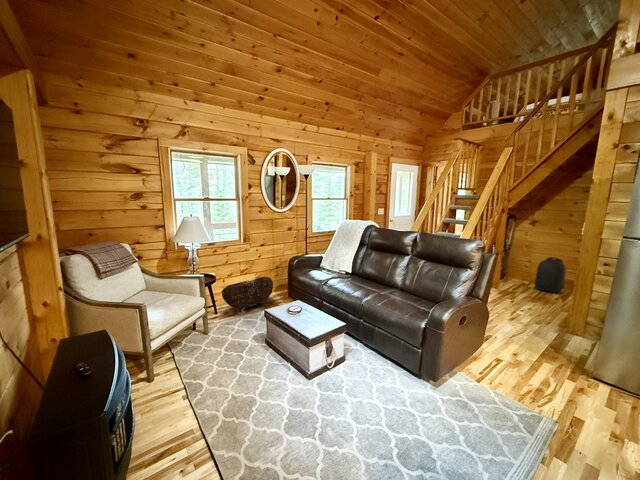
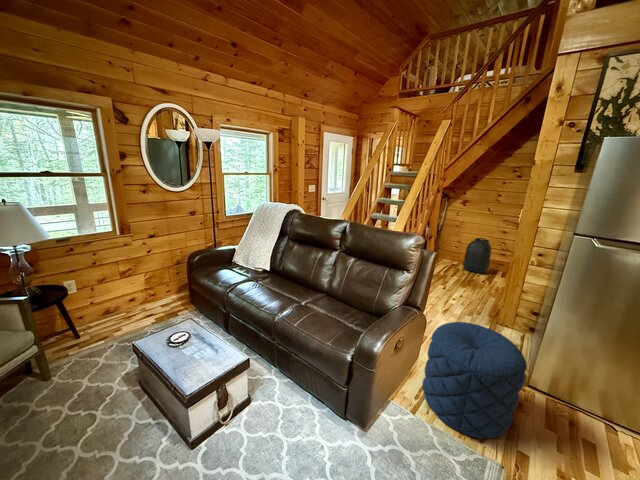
basket: present [222,277,273,309] -> none [86,278,171,326]
pouf: none [486,313,578,405] -> present [423,322,527,438]

